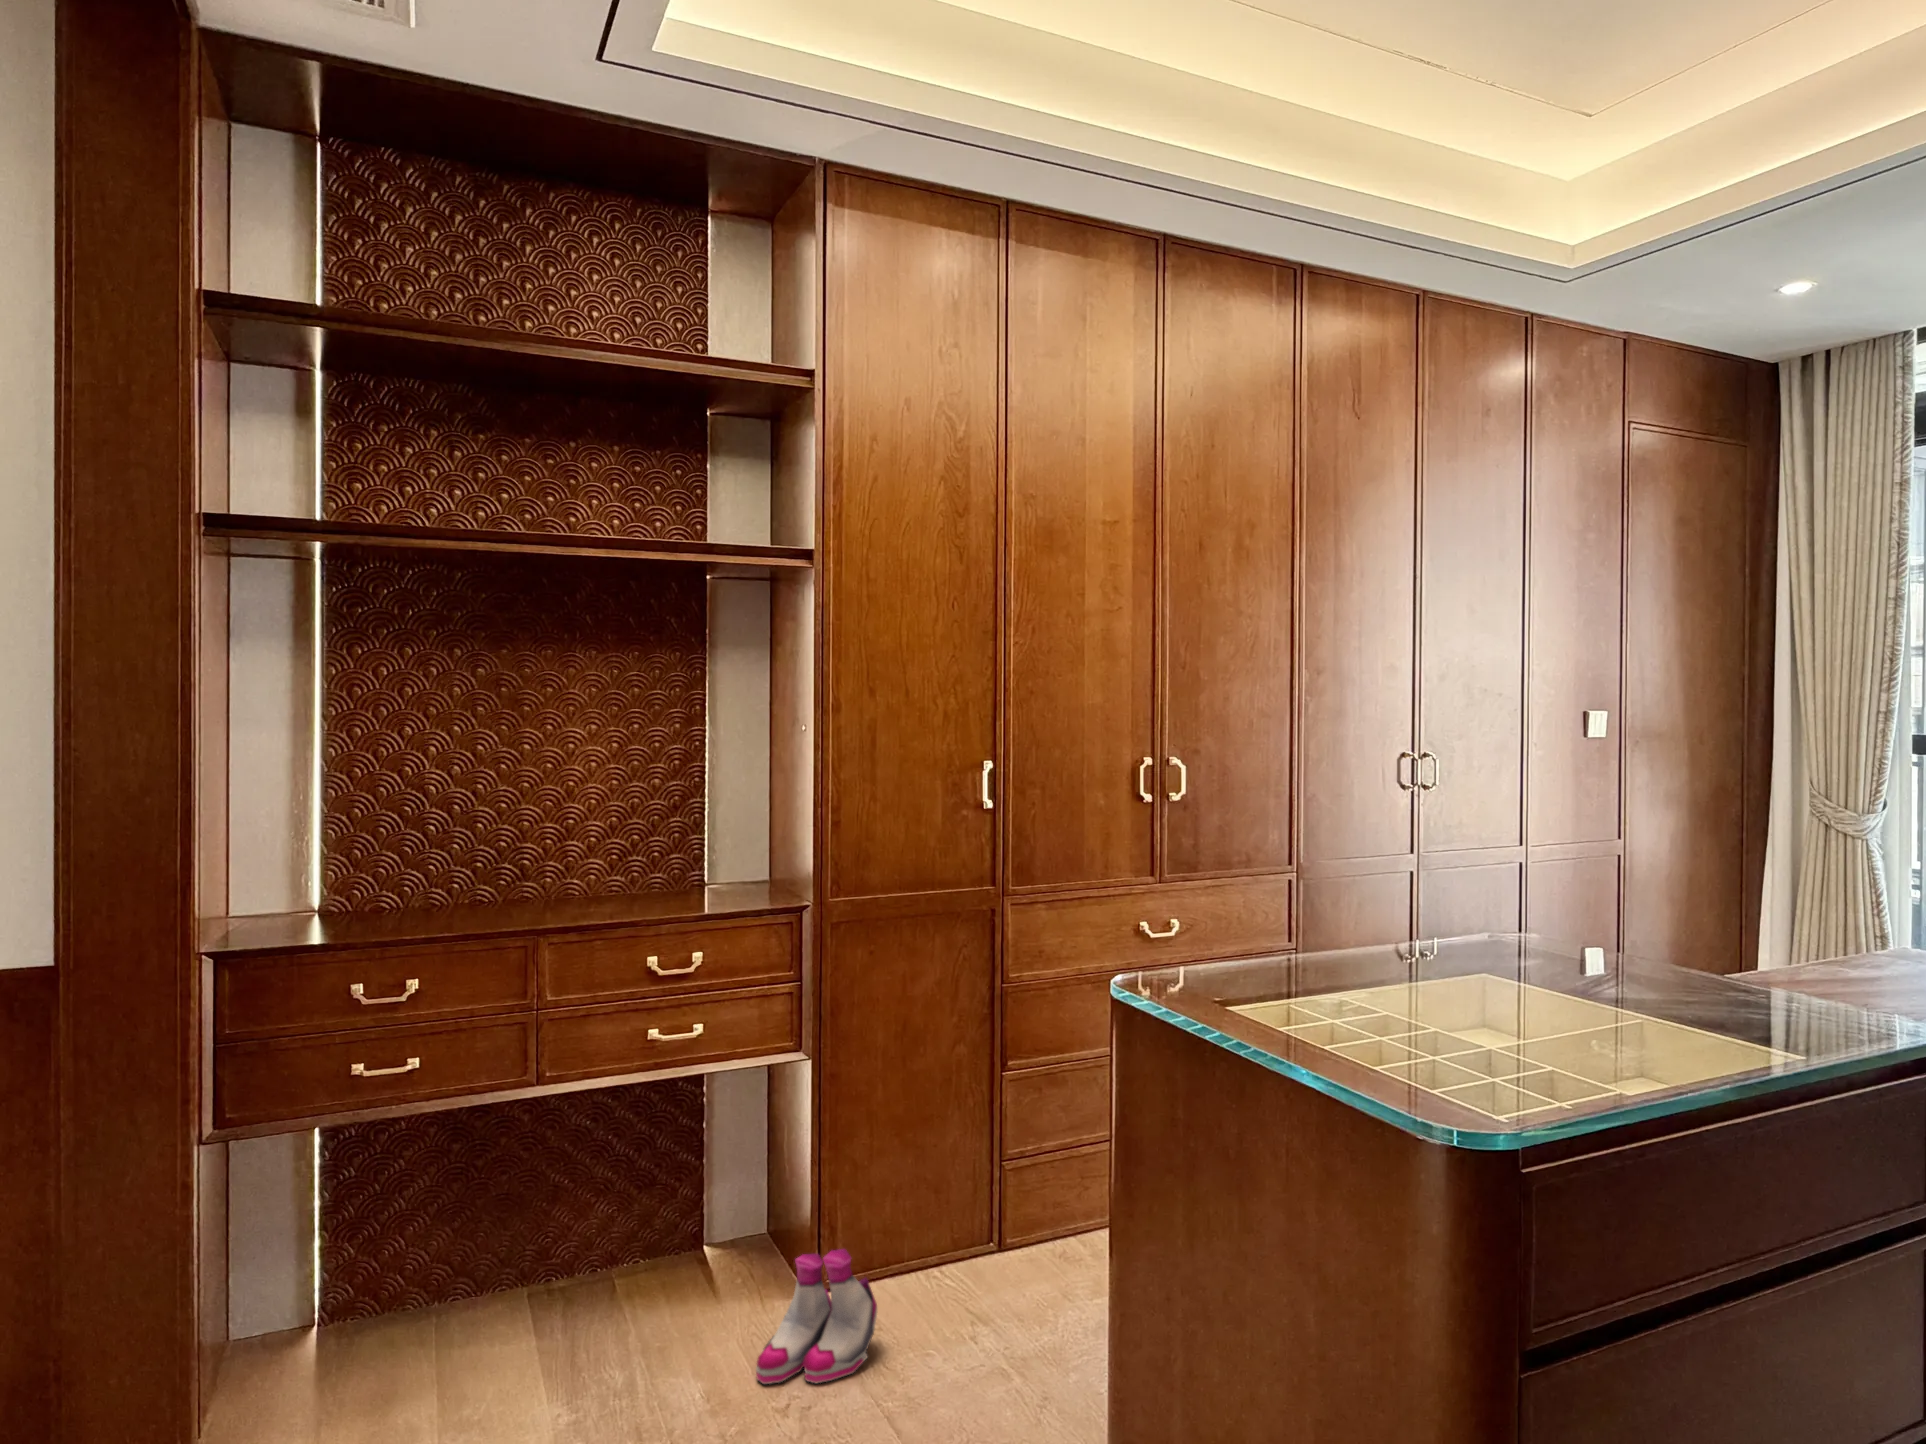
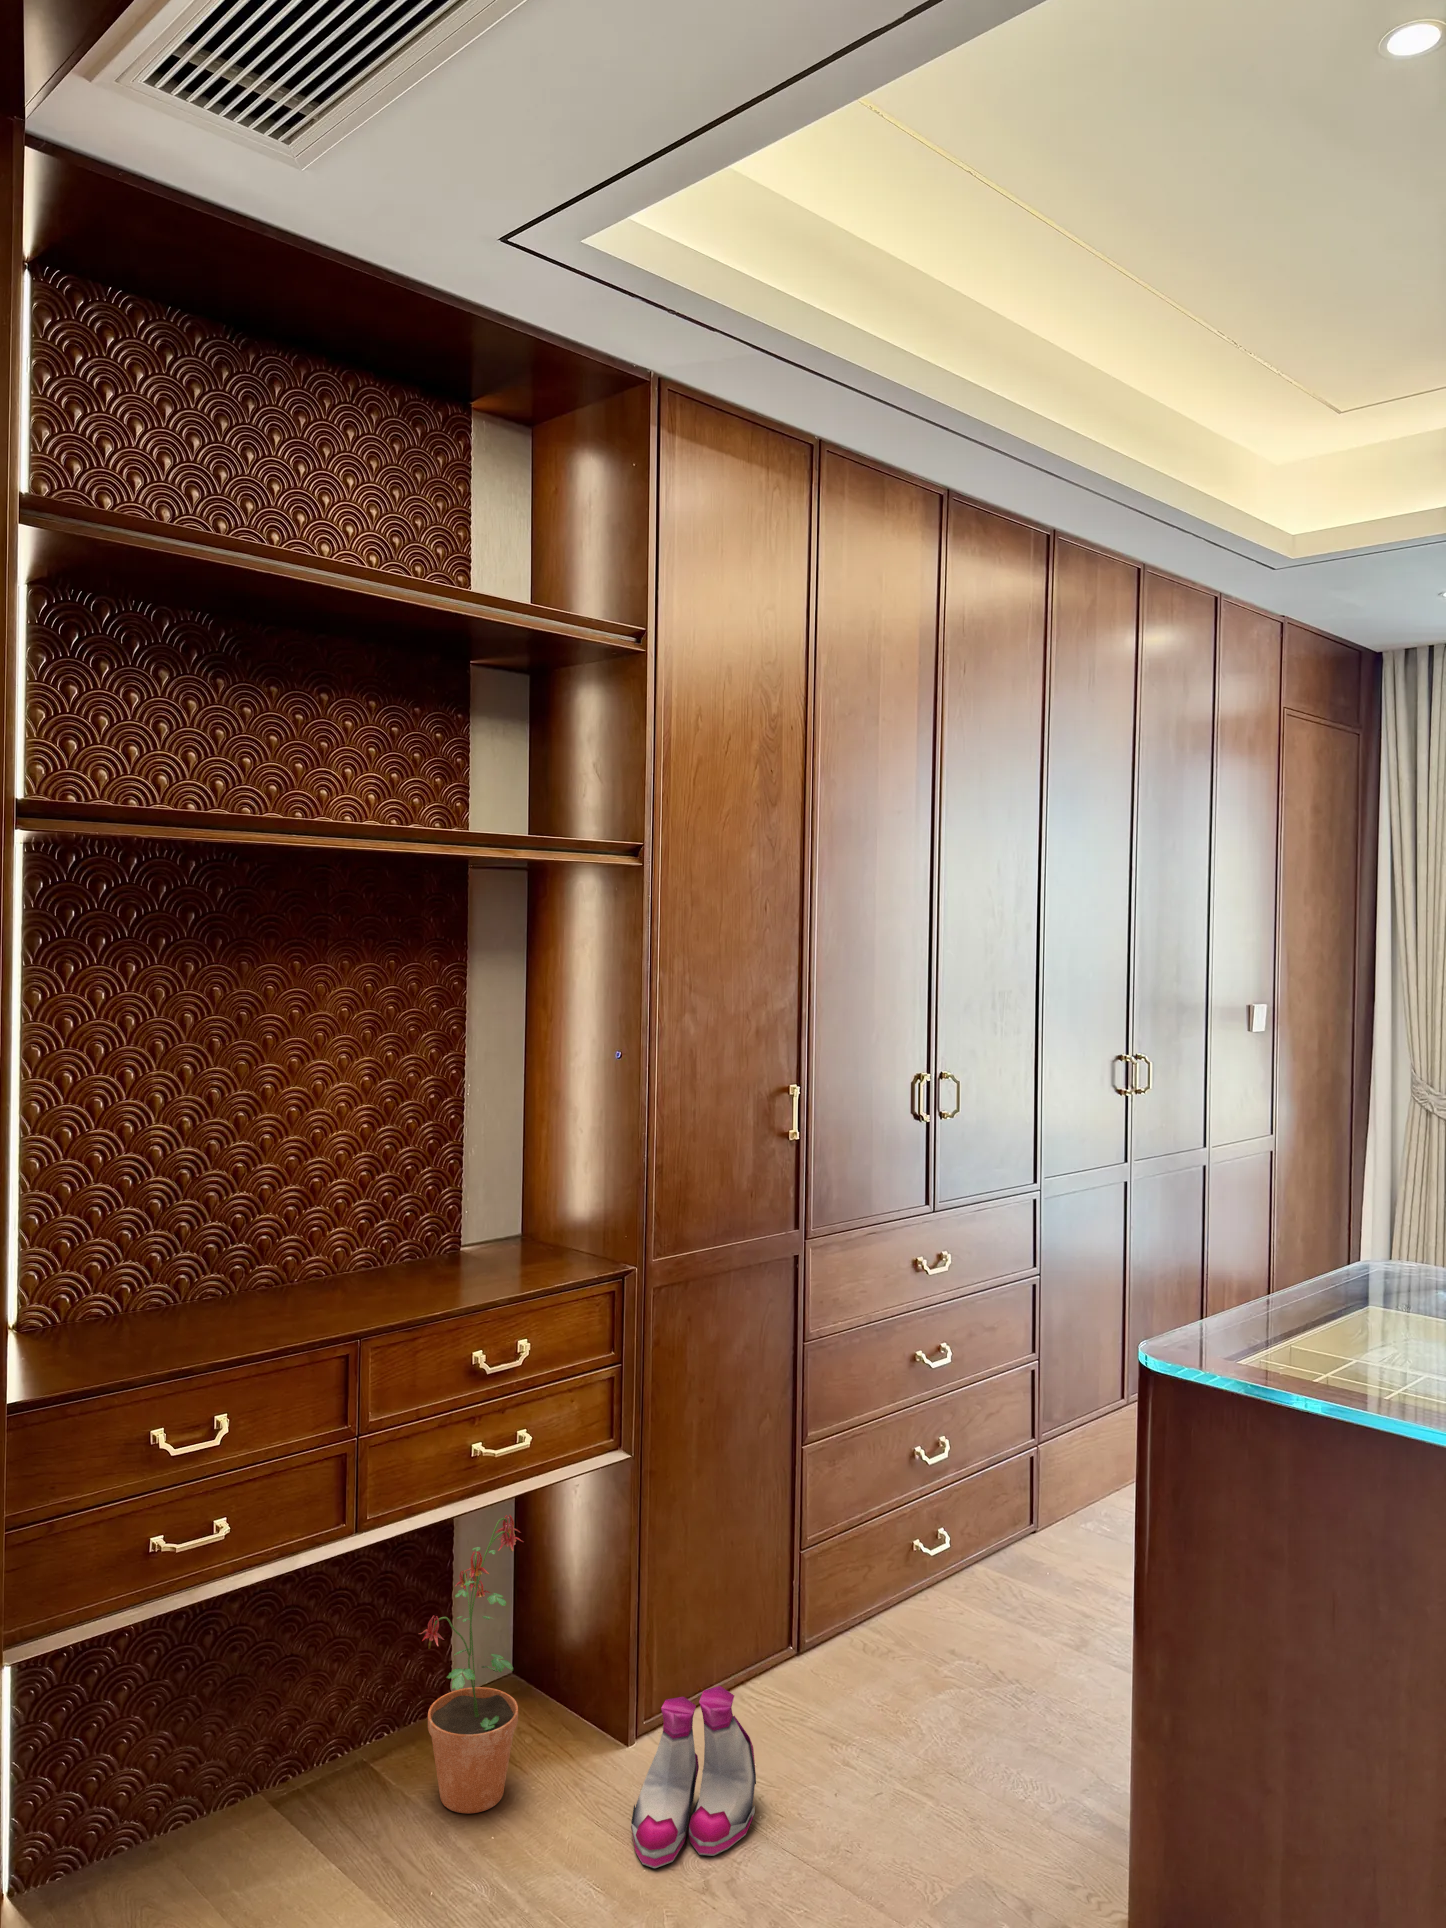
potted plant: none [626,1094,722,1324] -> present [420,1515,523,1813]

